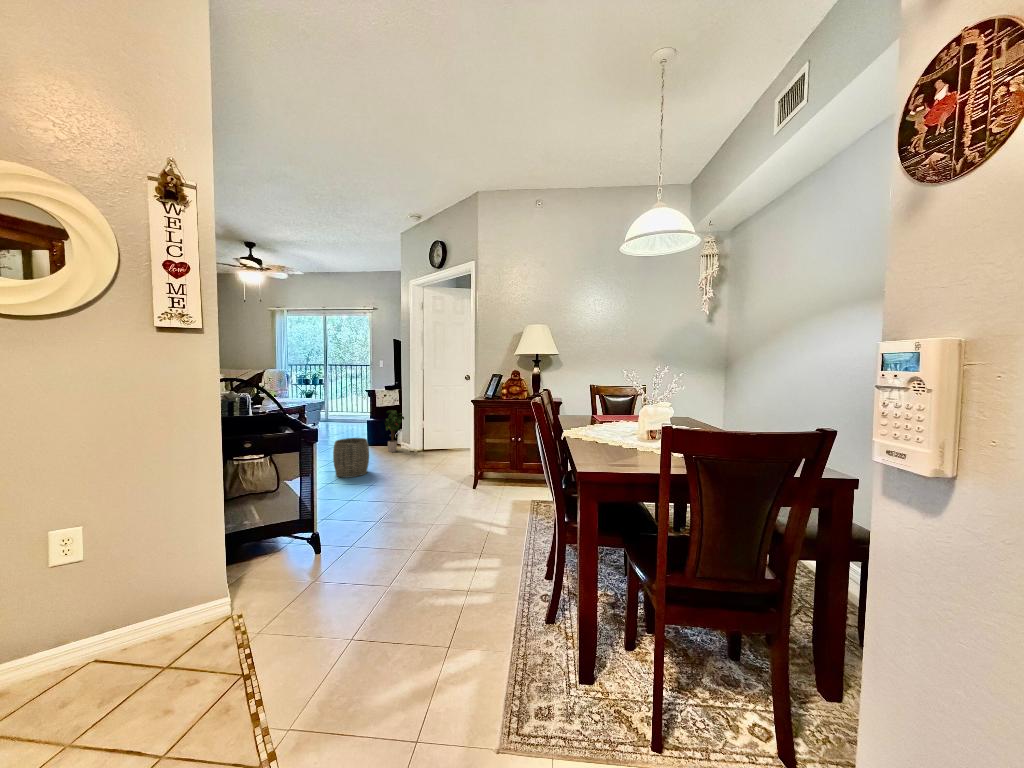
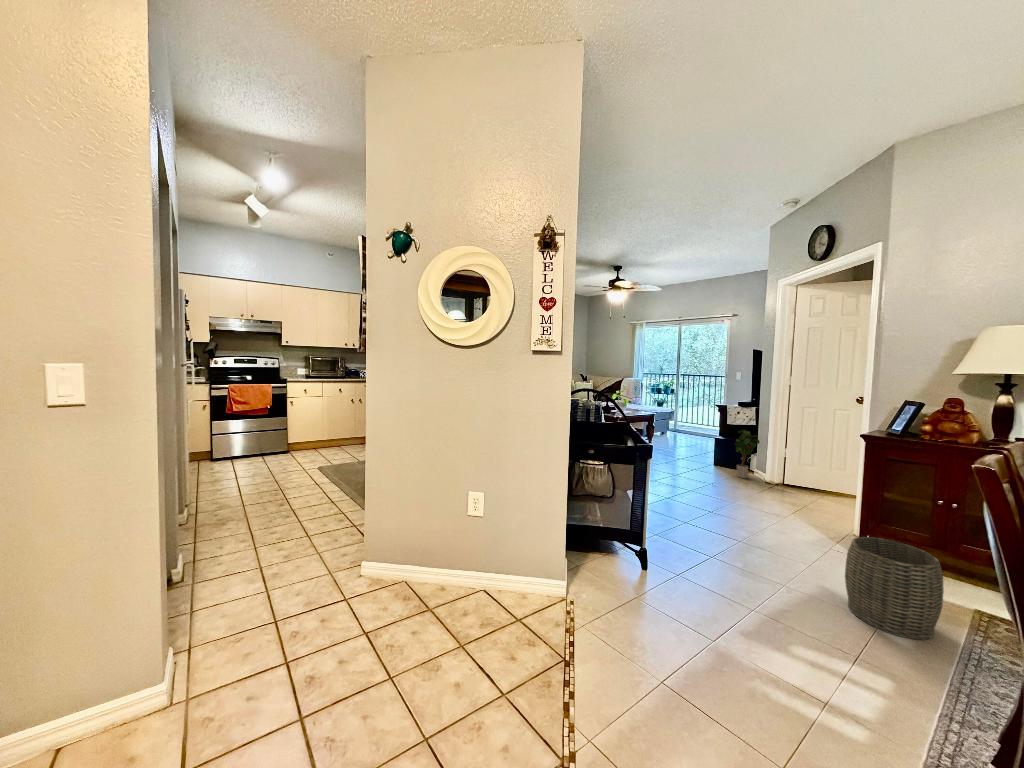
woven basket: present [333,438,369,478] -> present [845,537,944,640]

